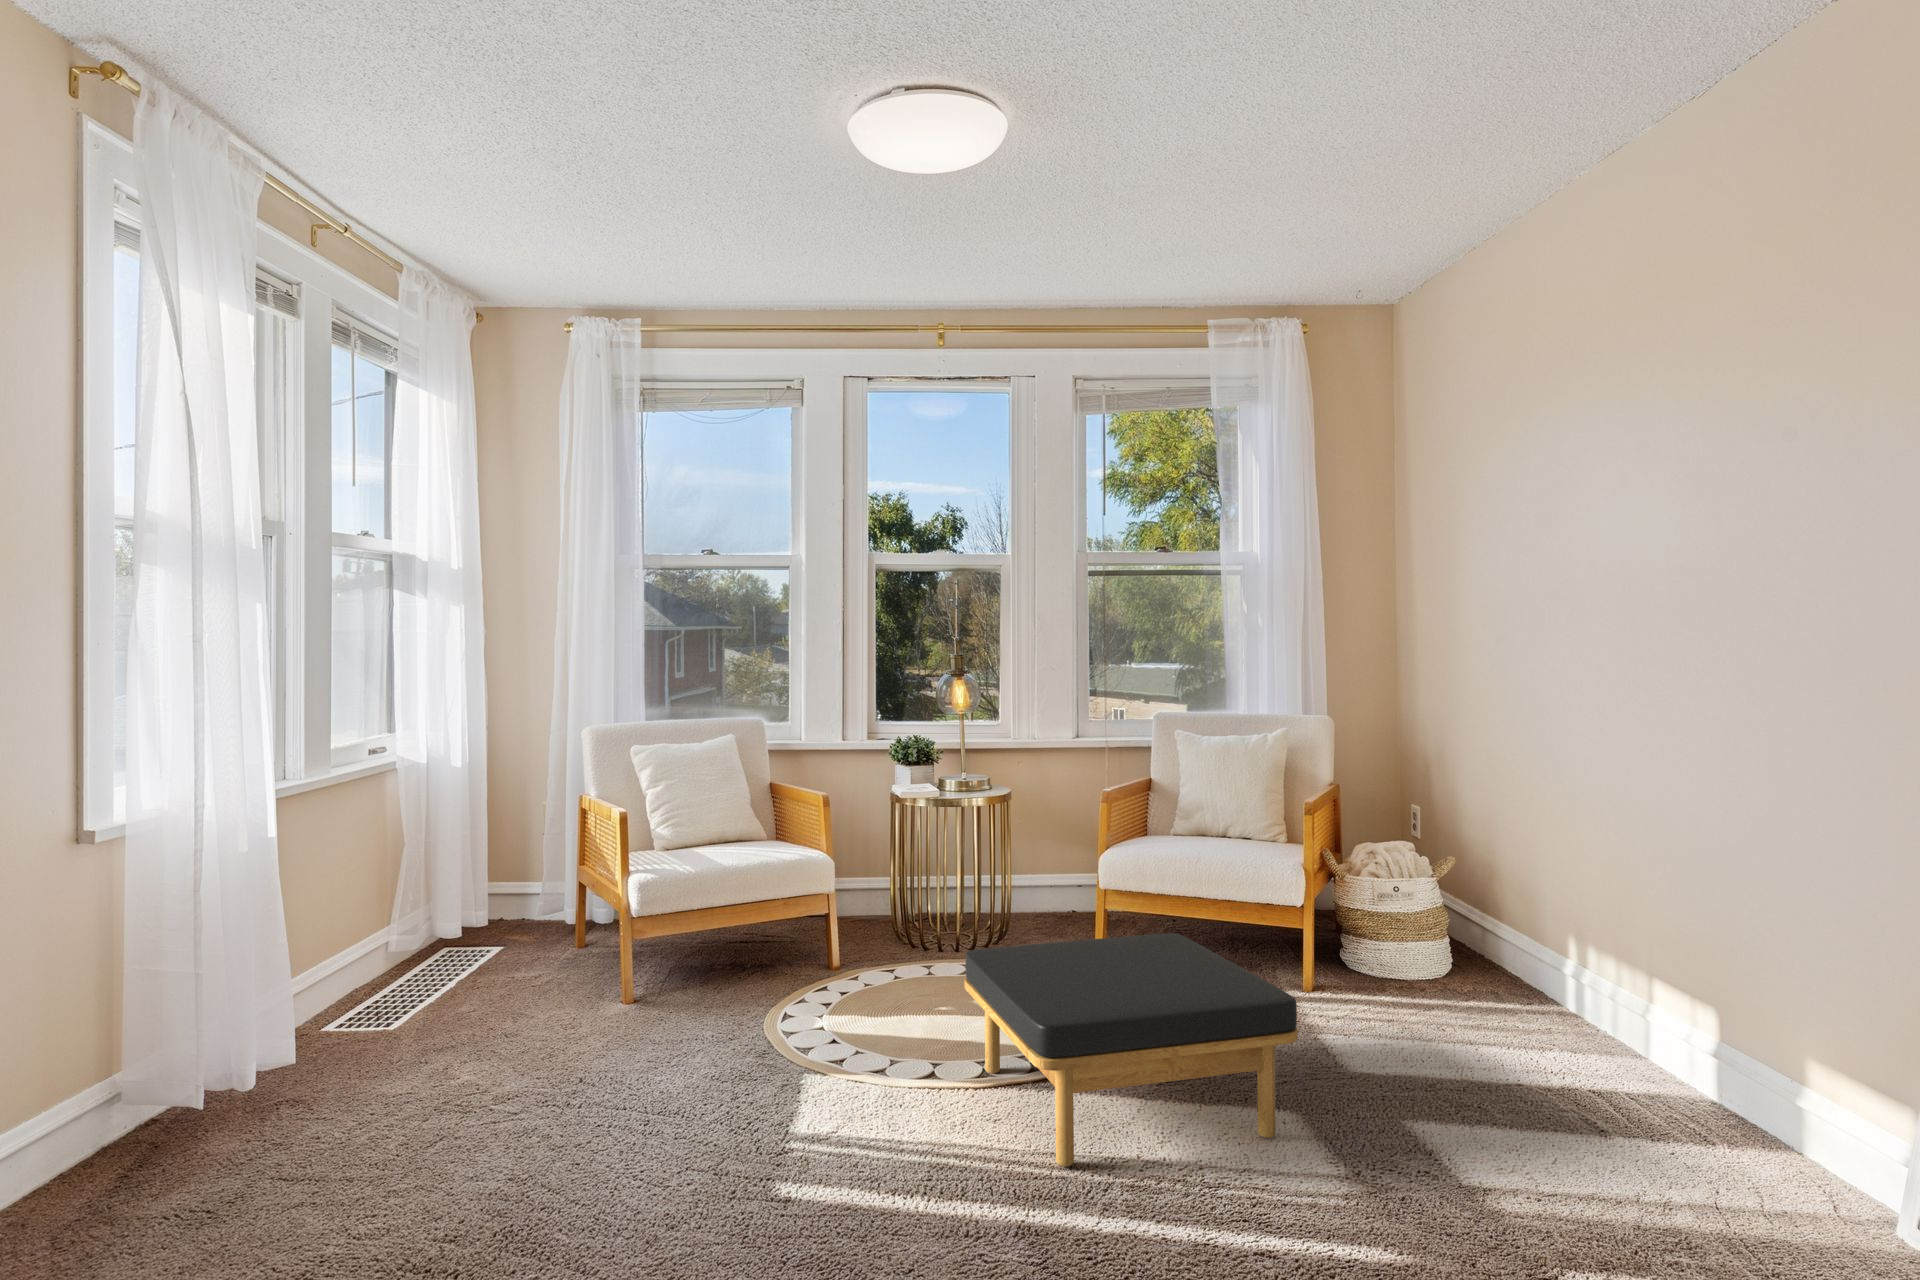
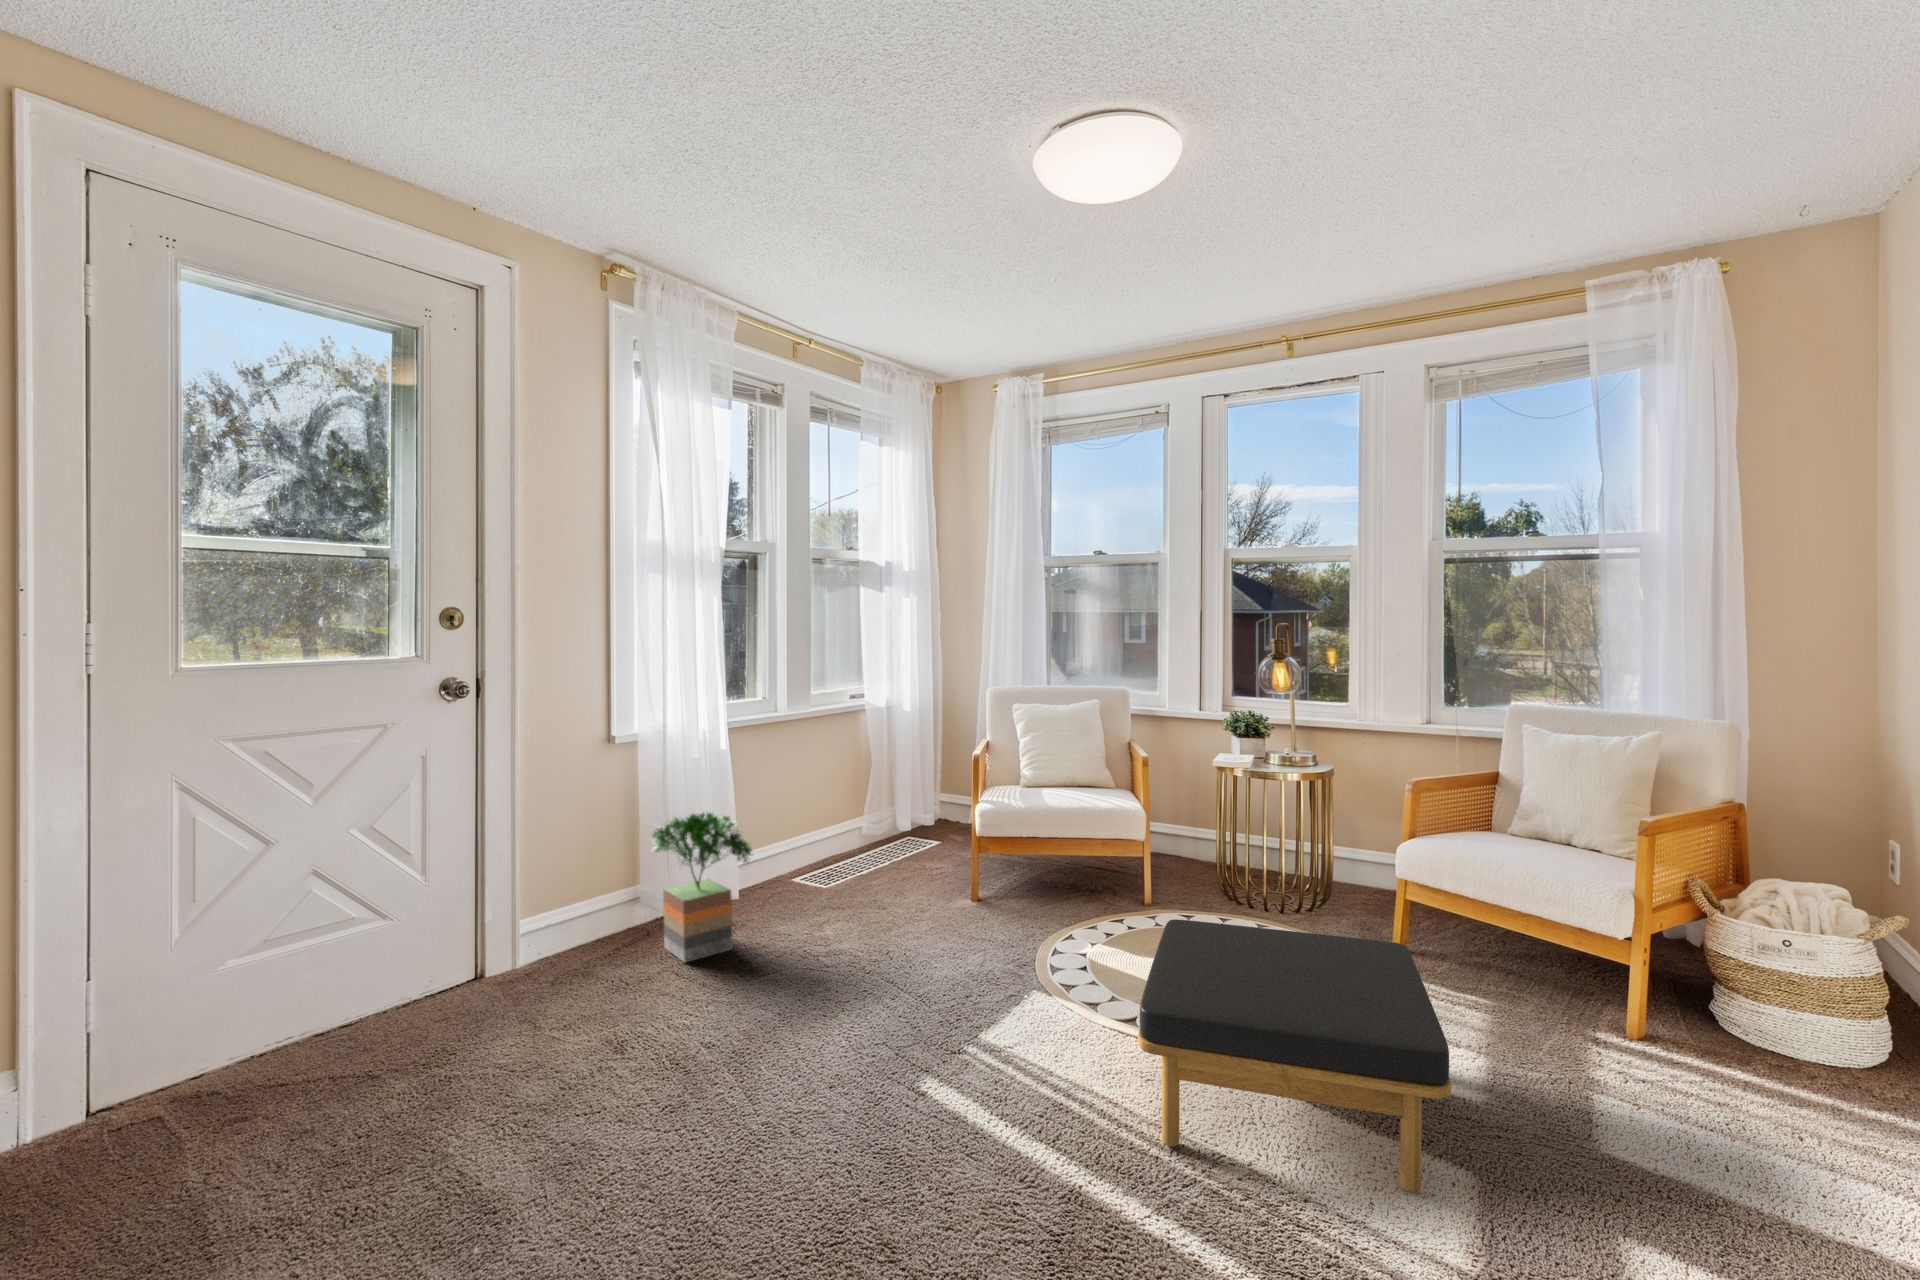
potted tree: none [171,921,367,1159] -> present [651,813,753,962]

